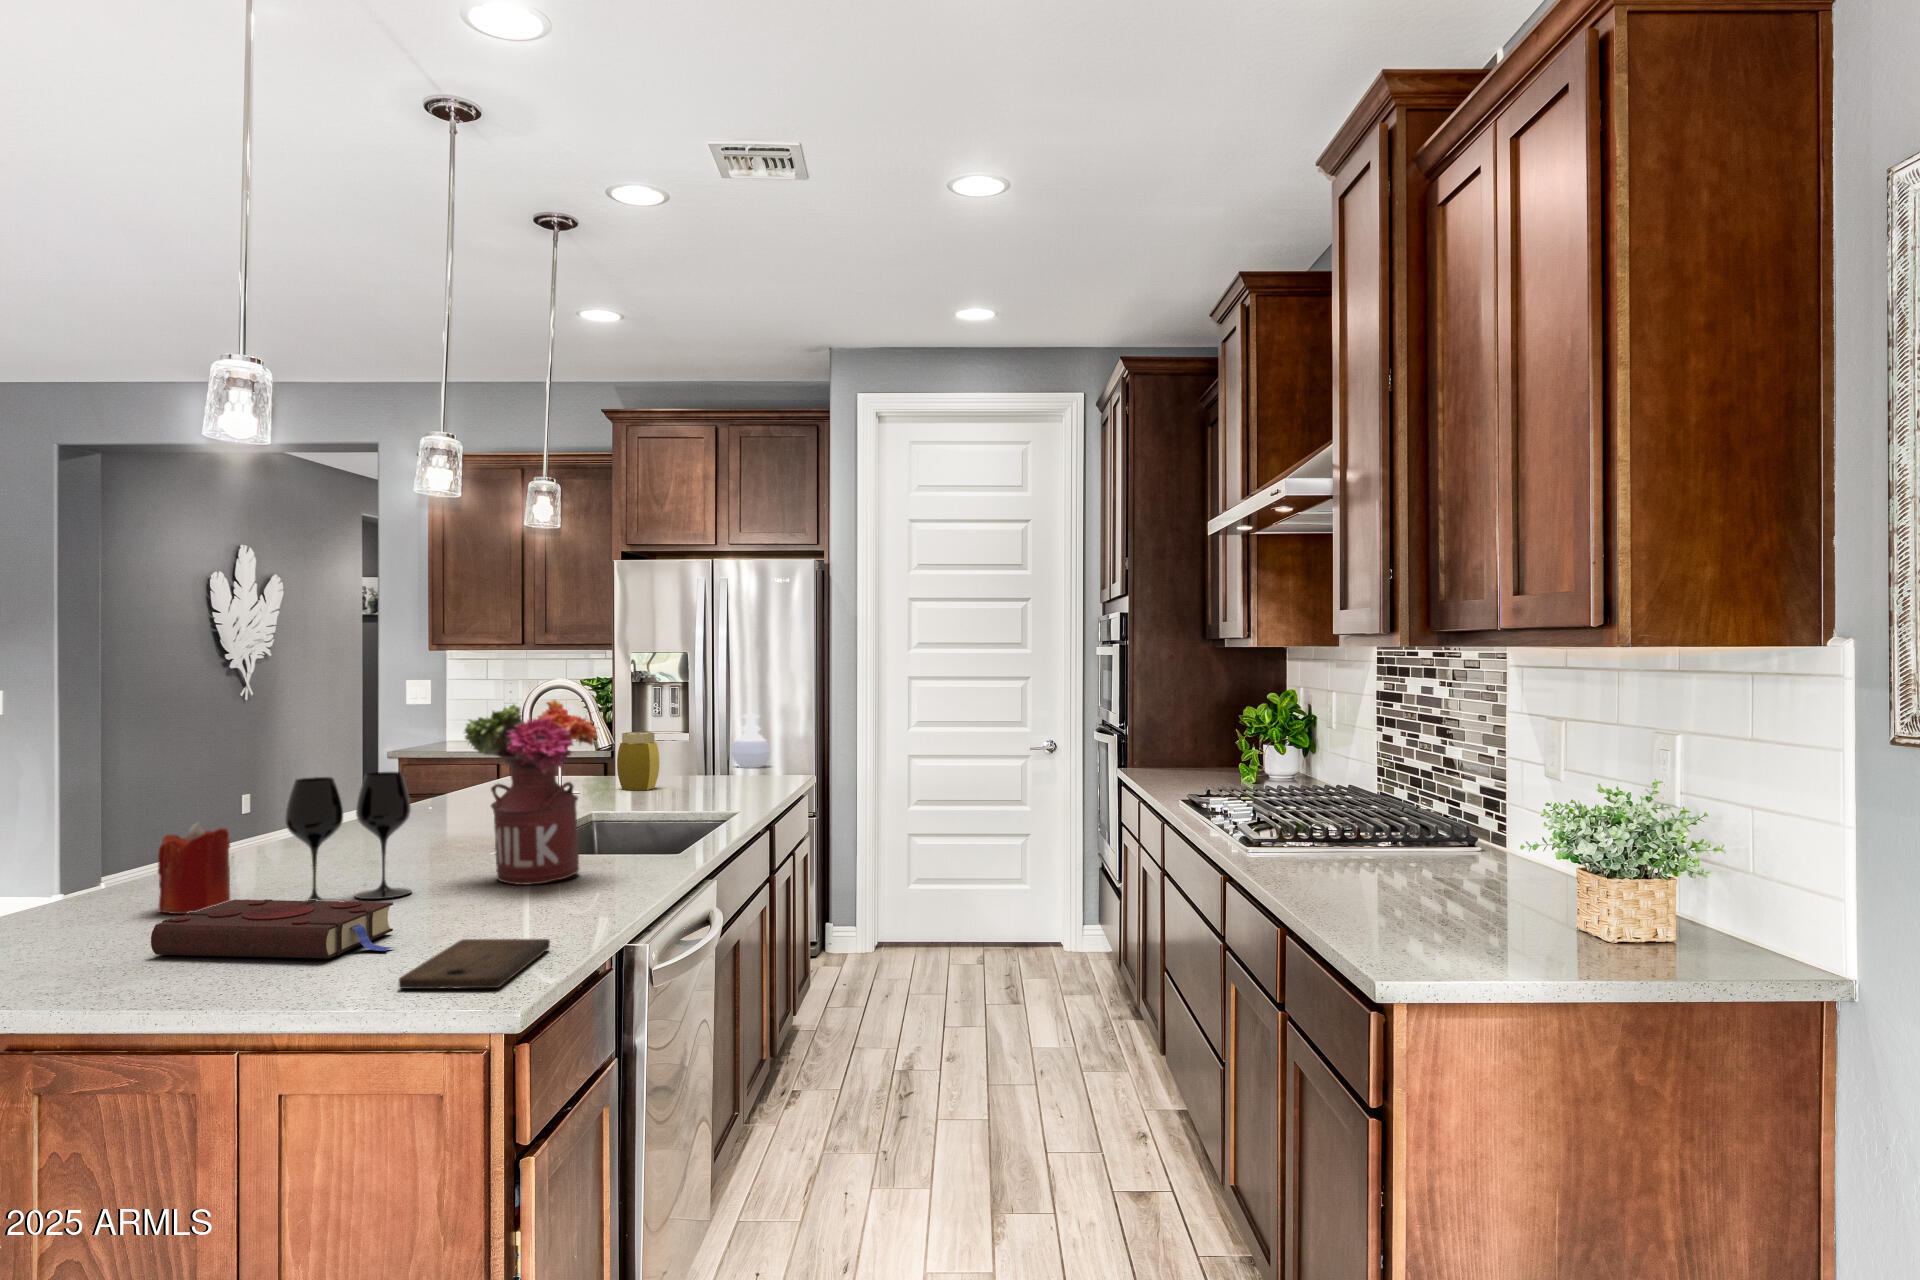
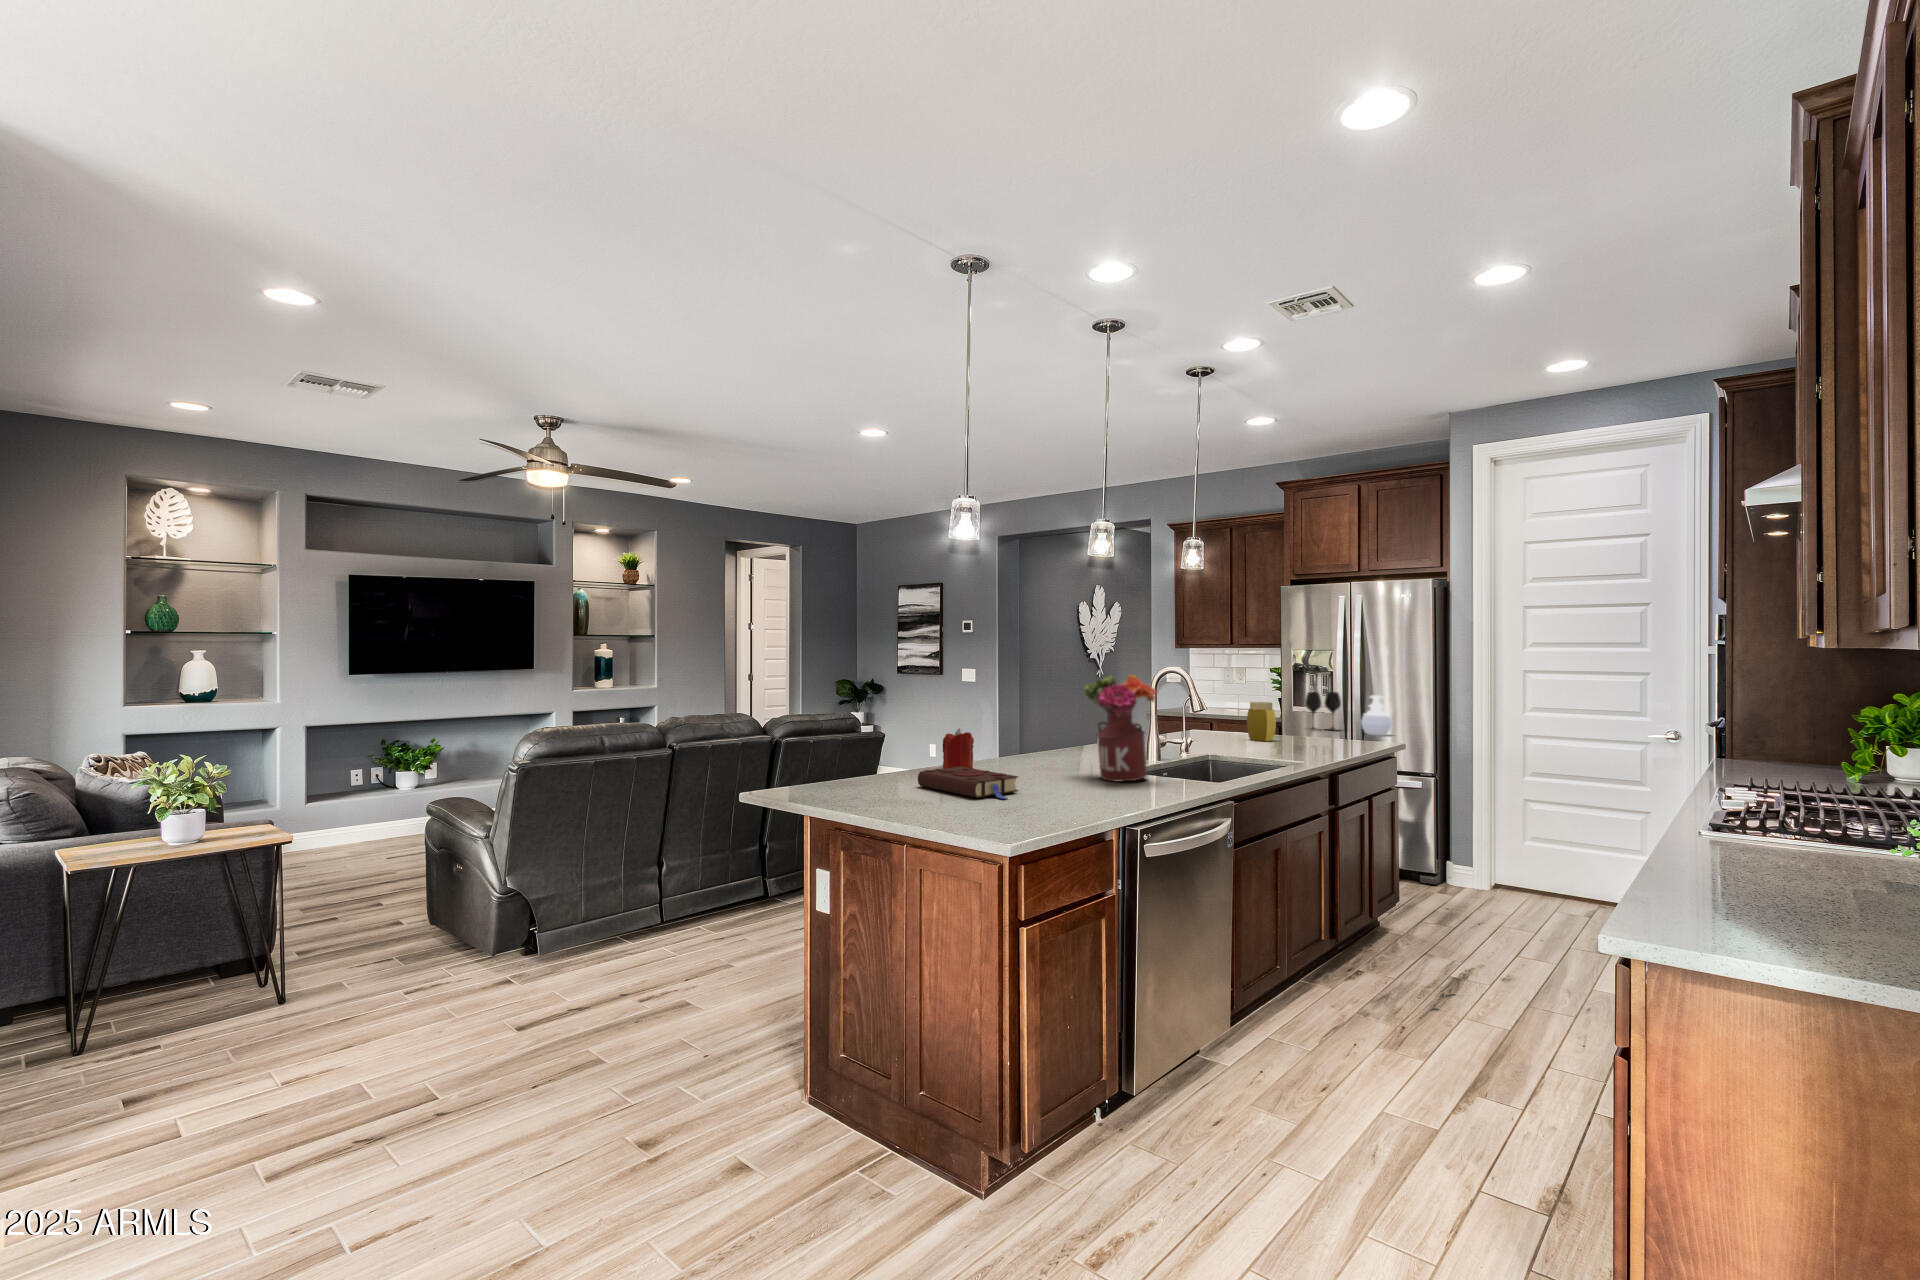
wine glass: present [285,772,411,901] -> present [1305,692,1341,731]
cutting board: present [399,939,550,989] -> none [987,799,1075,822]

